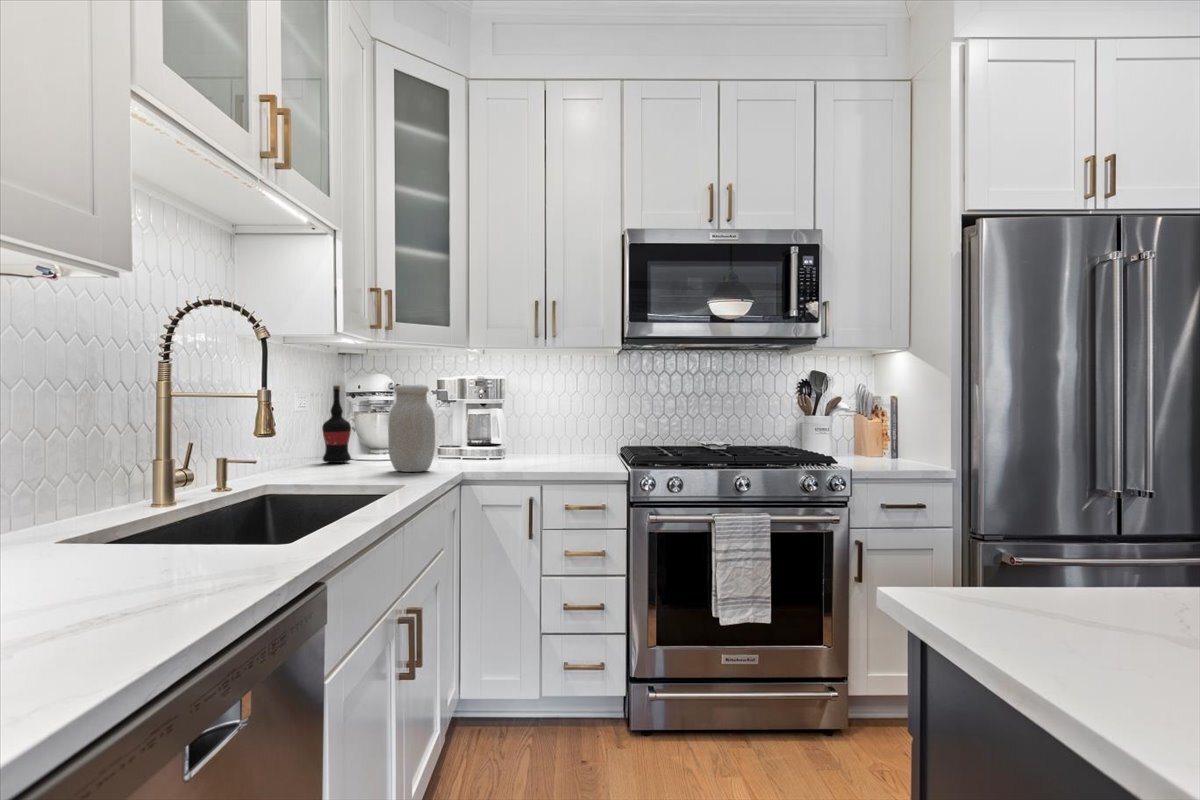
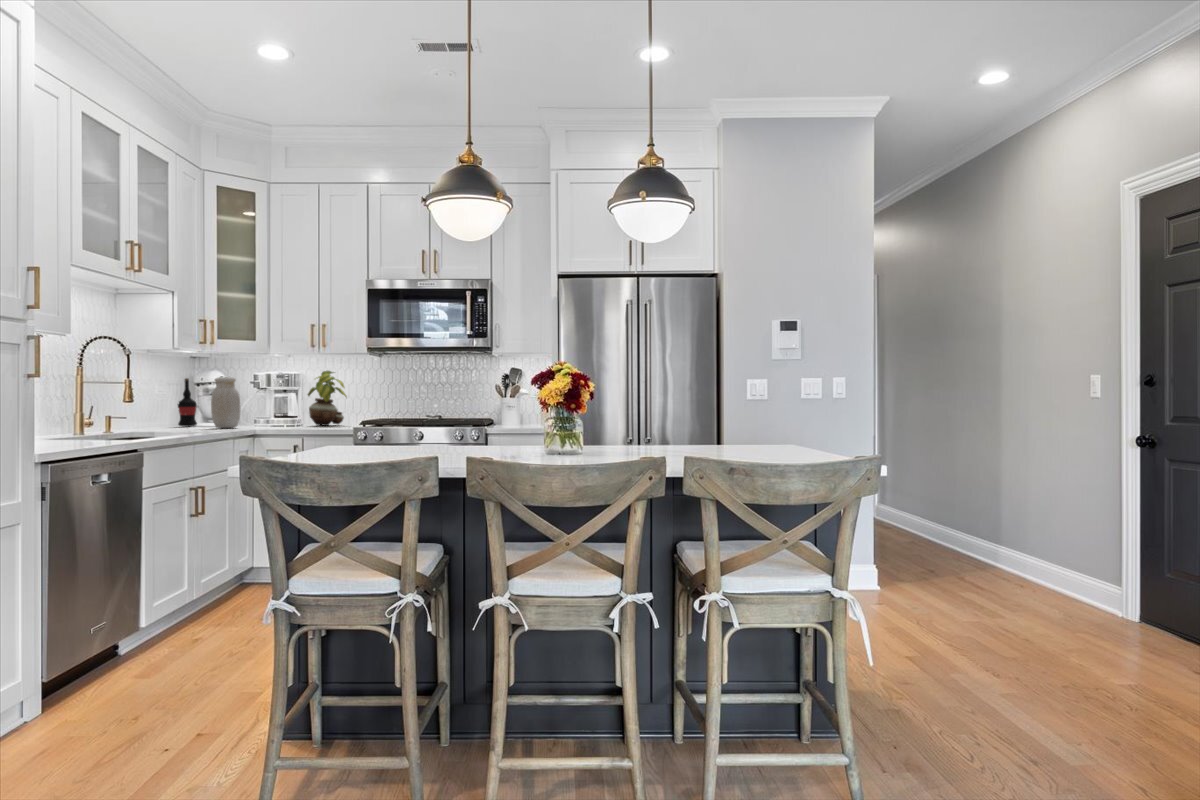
potted plant: none [527,375,594,464] -> present [308,371,347,426]

